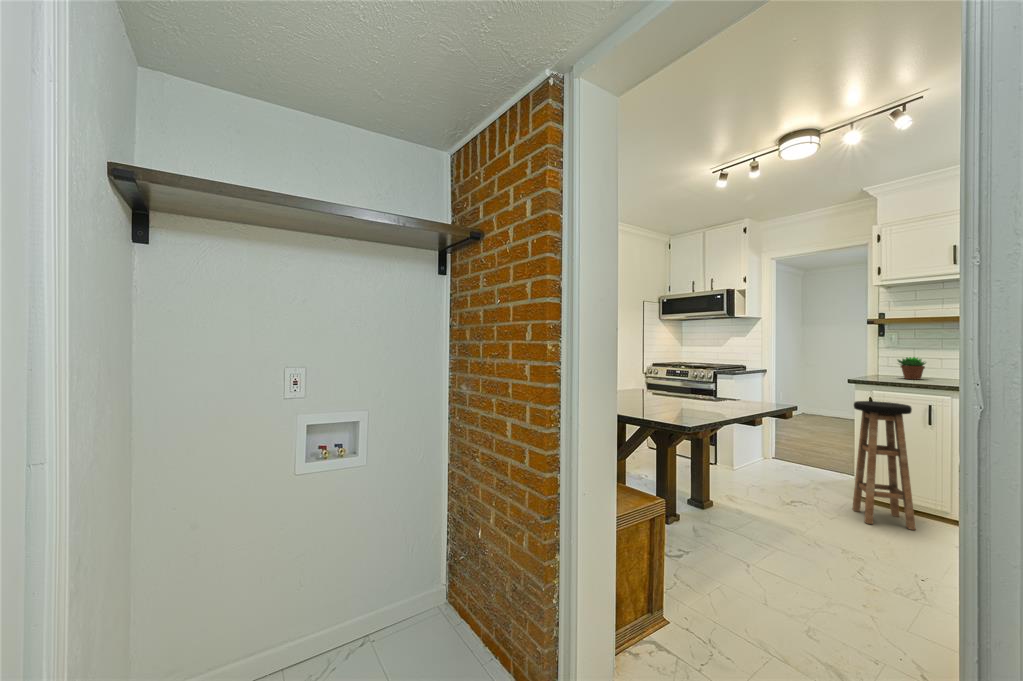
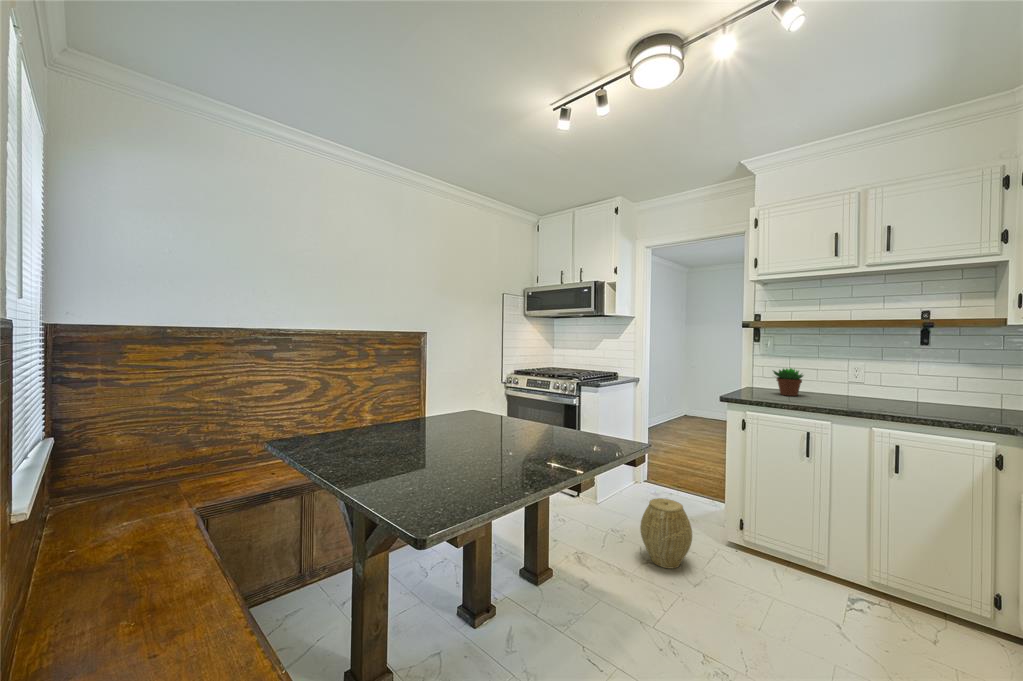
bar stool: present [852,401,916,530] -> none [721,426,791,597]
woven basket: none [781,458,827,509] -> present [640,498,692,568]

